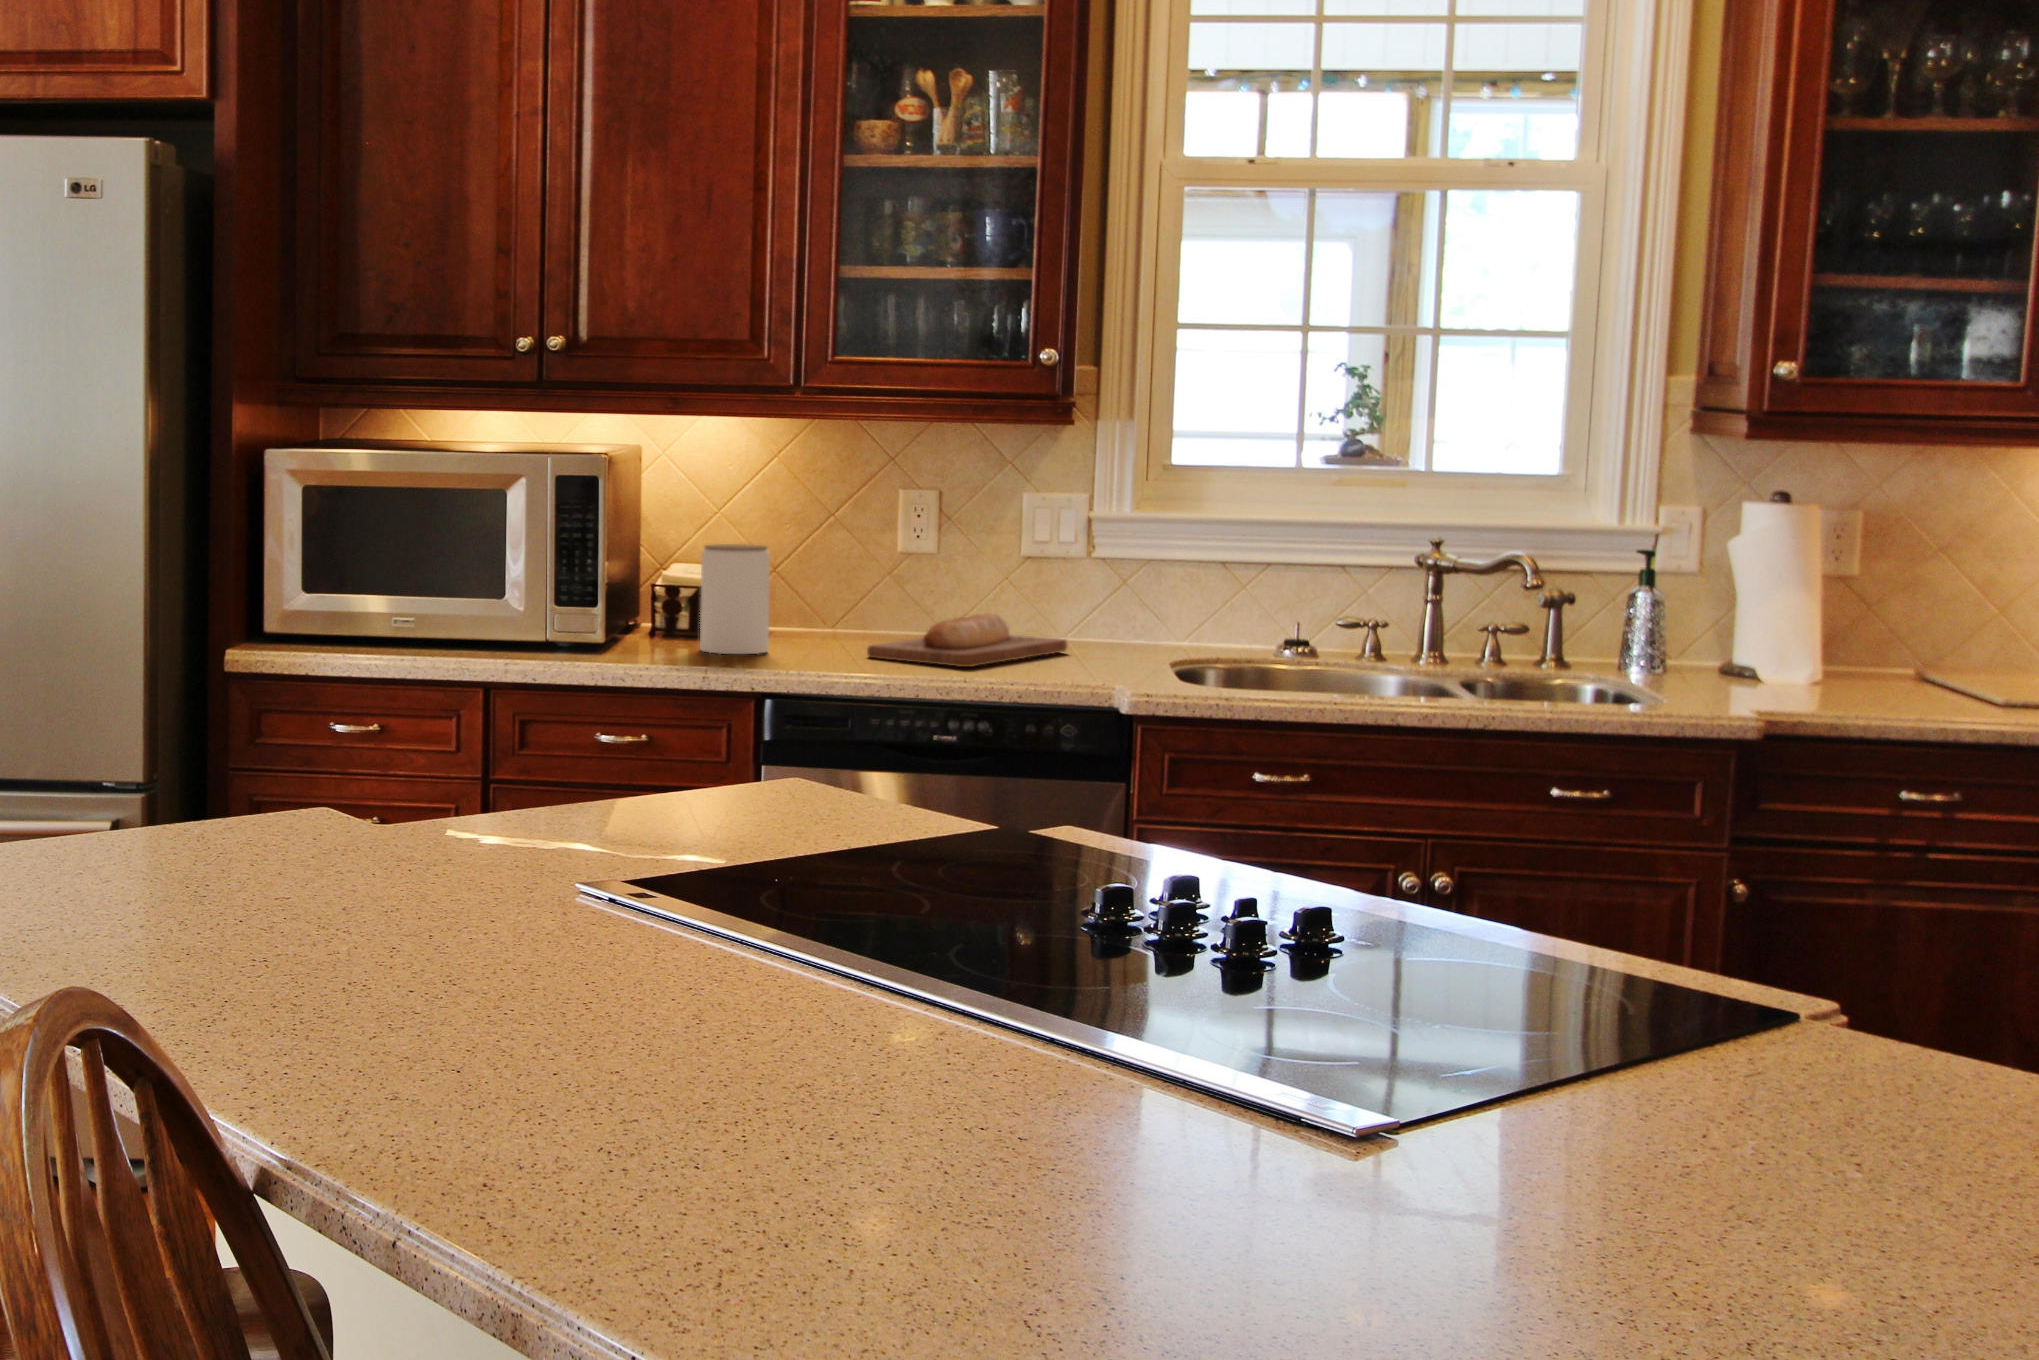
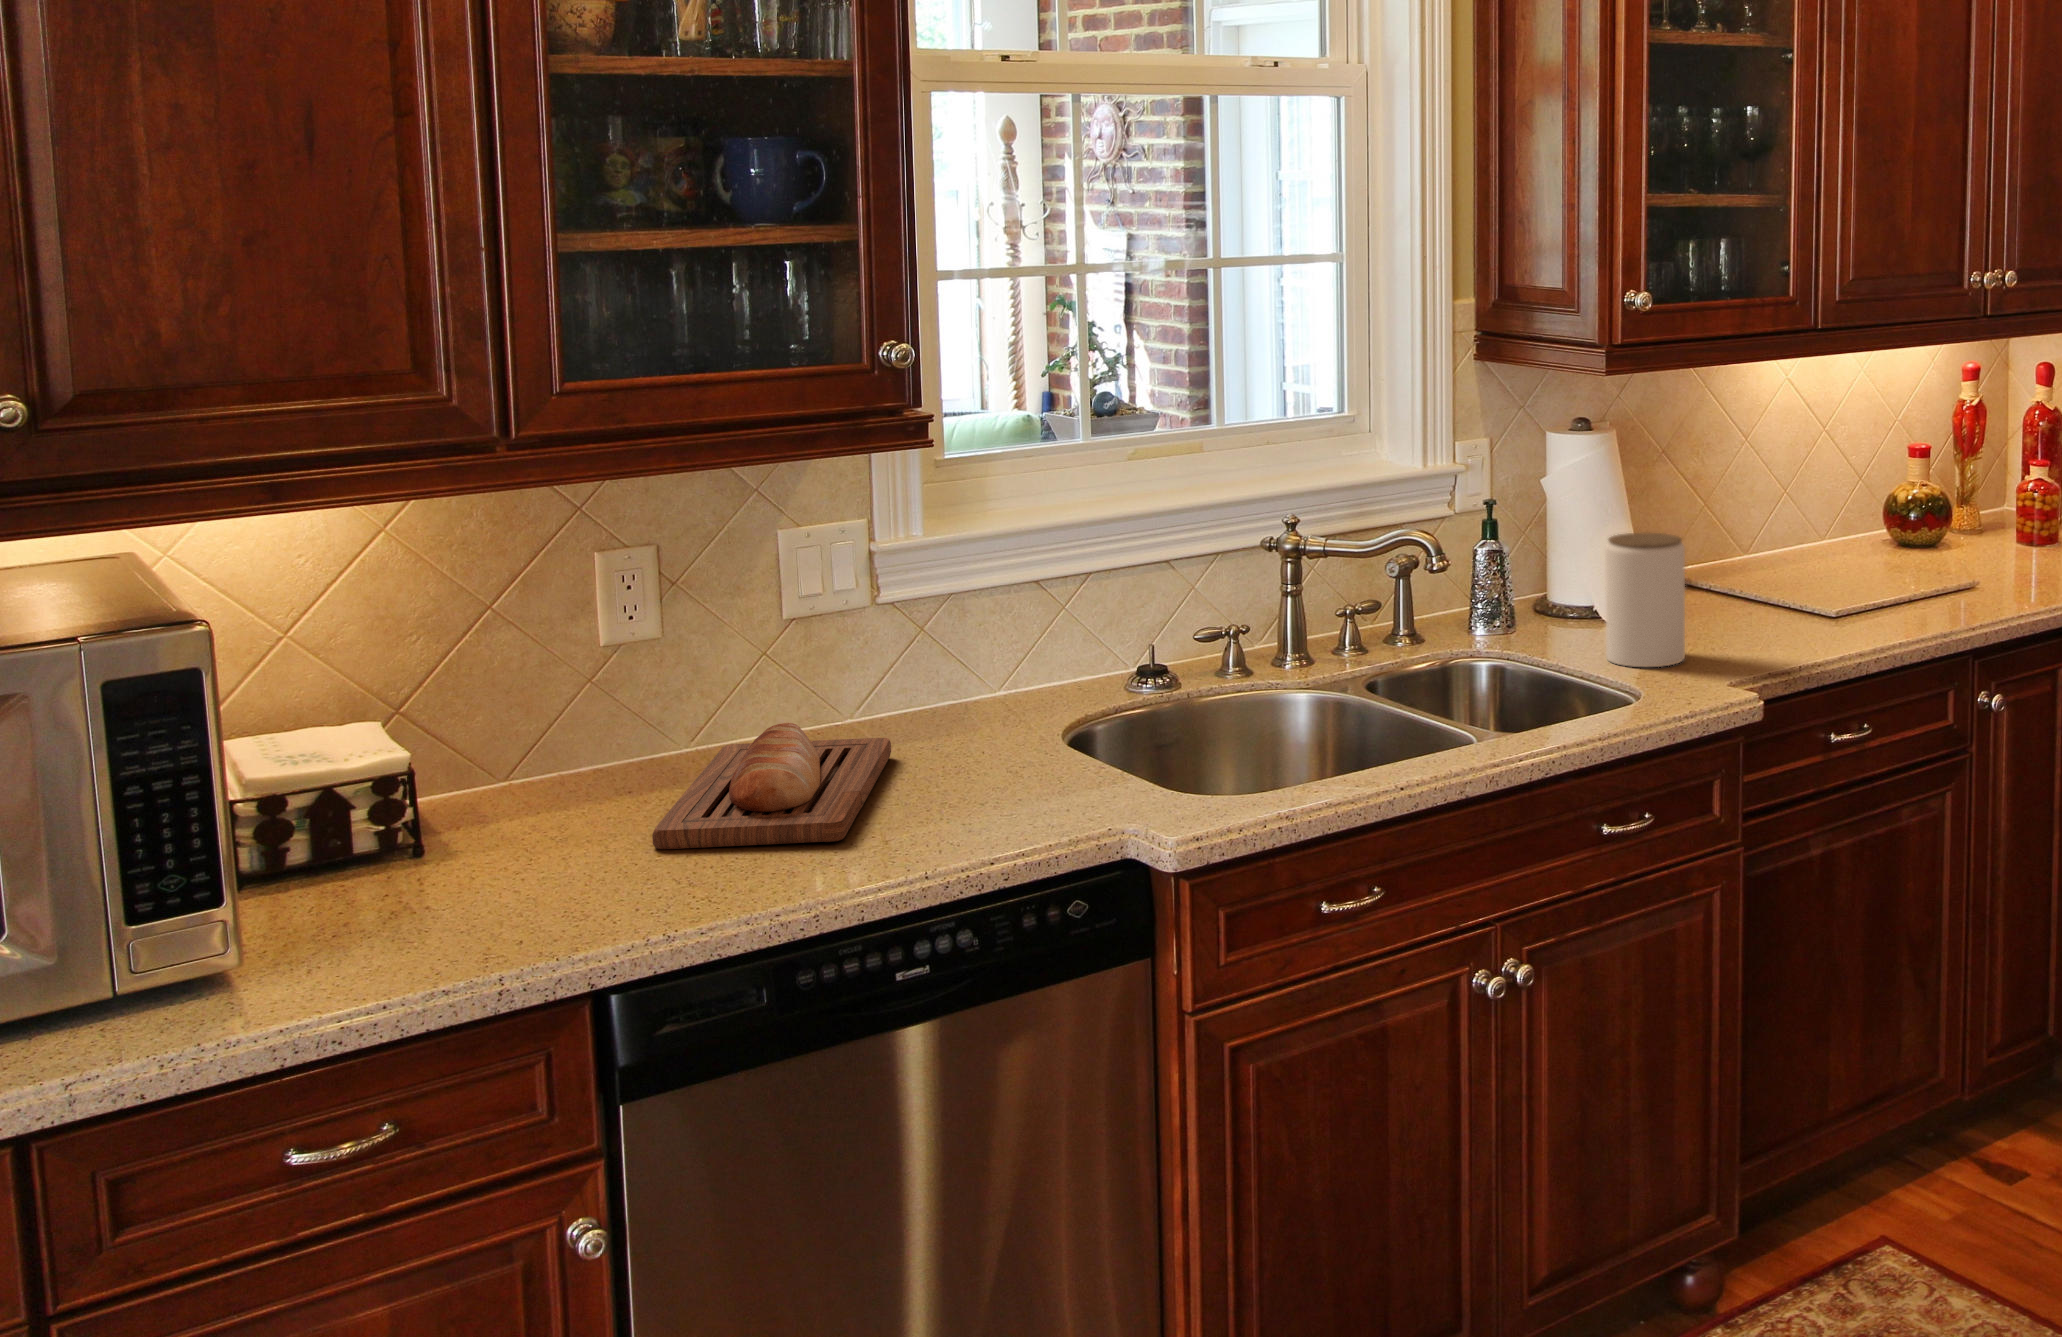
jar: present [700,544,770,654] -> present [1605,533,1685,667]

